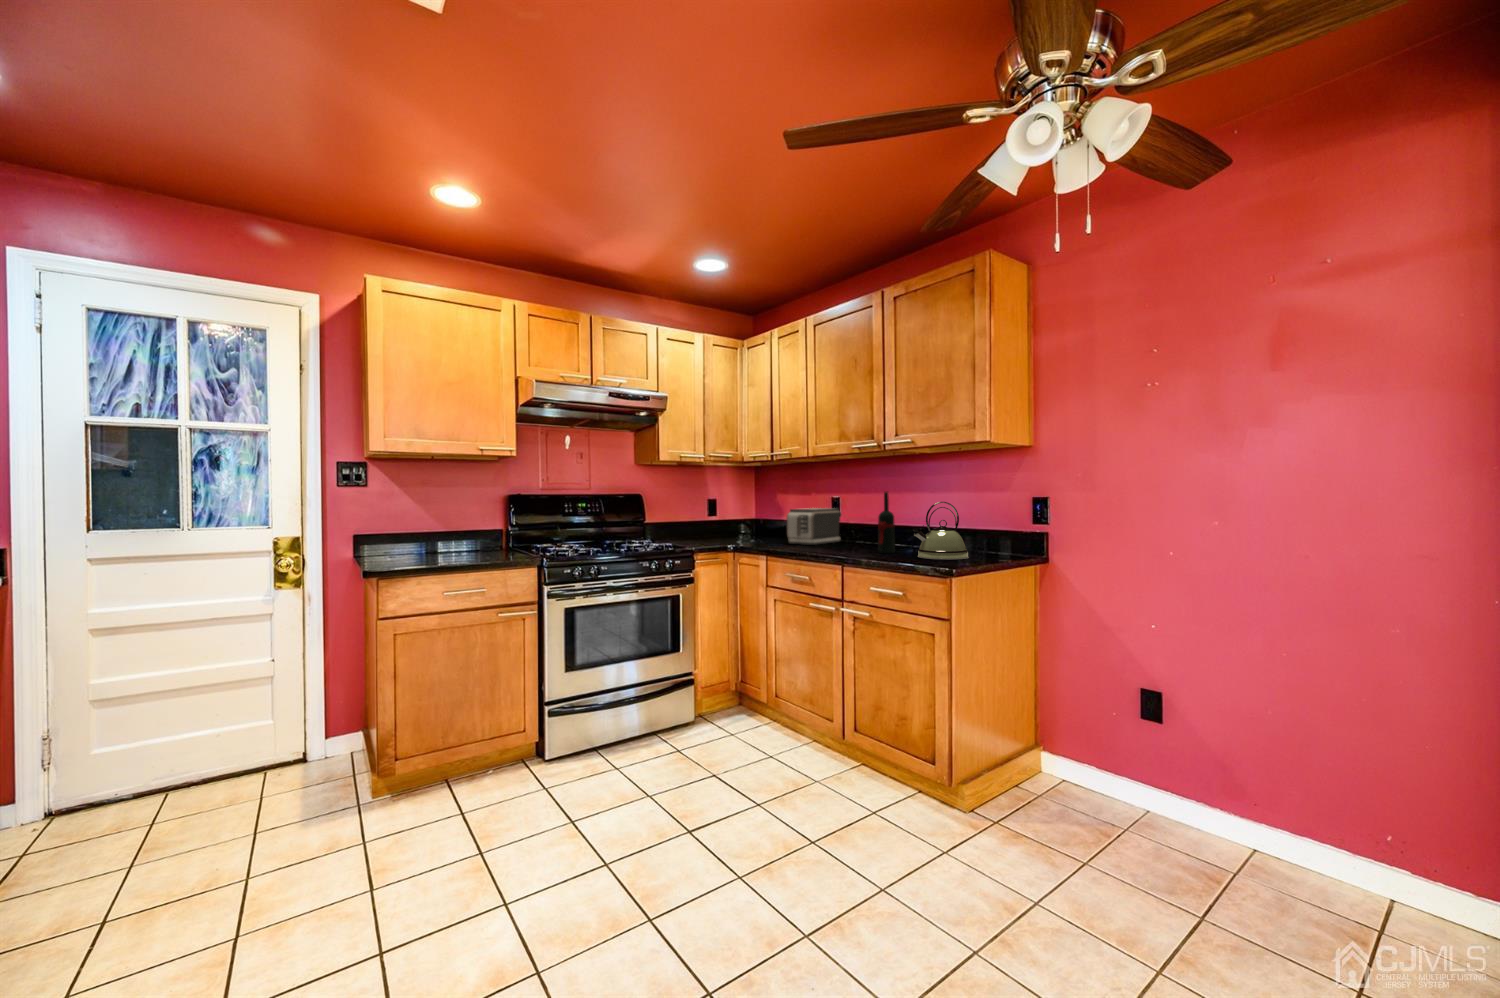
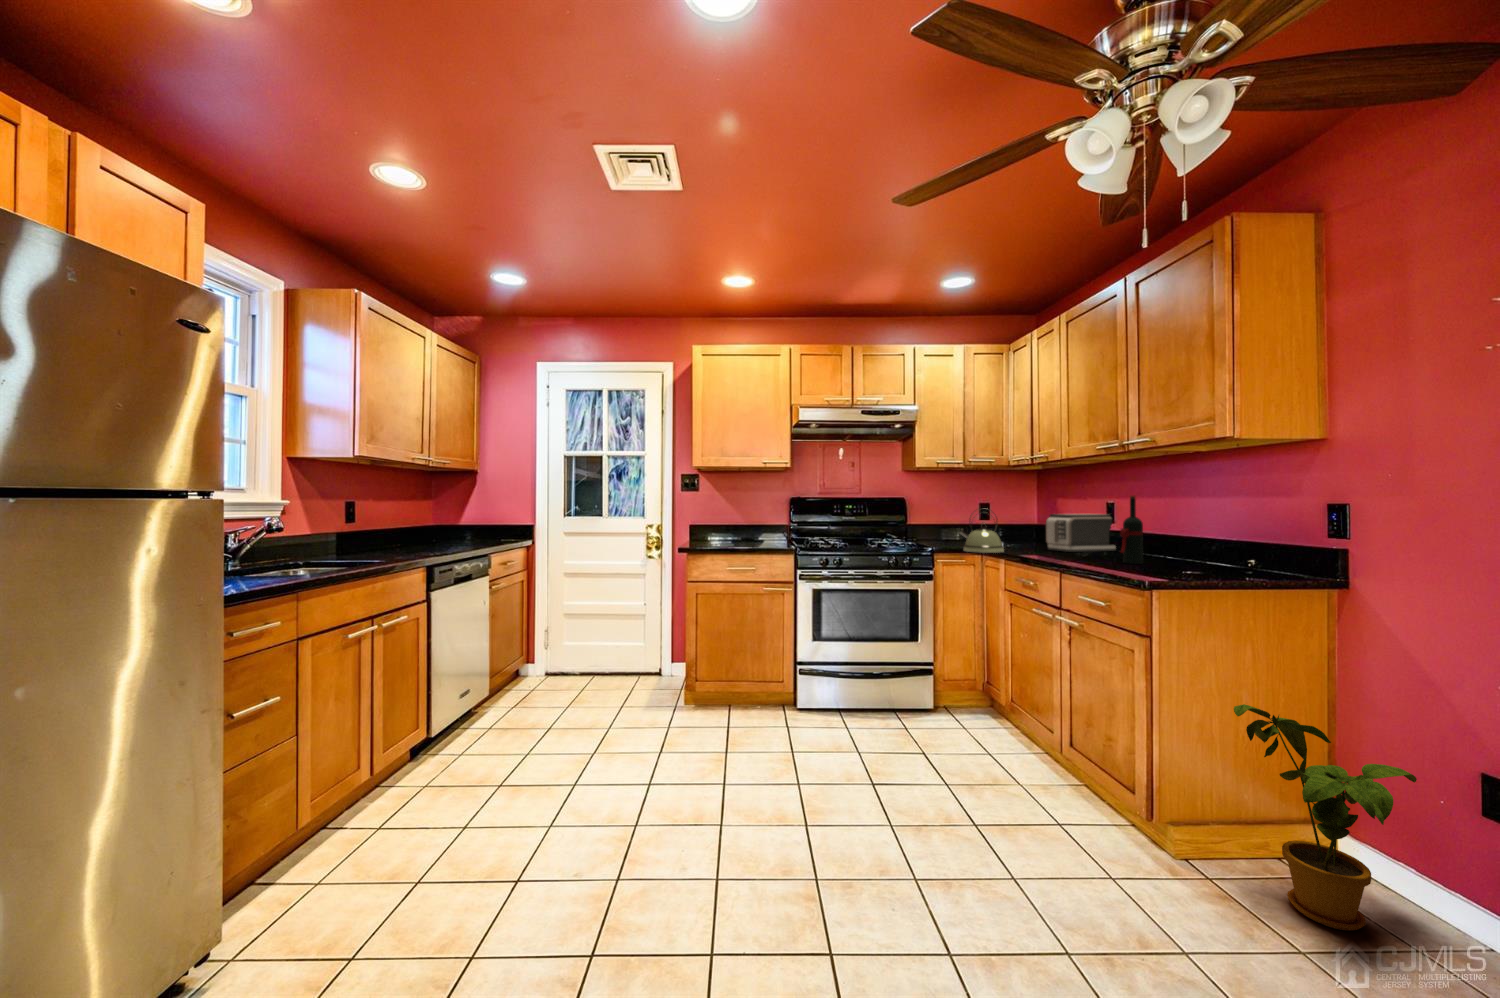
kettle: present [913,502,969,559] -> present [960,511,1004,553]
house plant: none [1009,666,1113,829] -> present [1234,704,1417,931]

